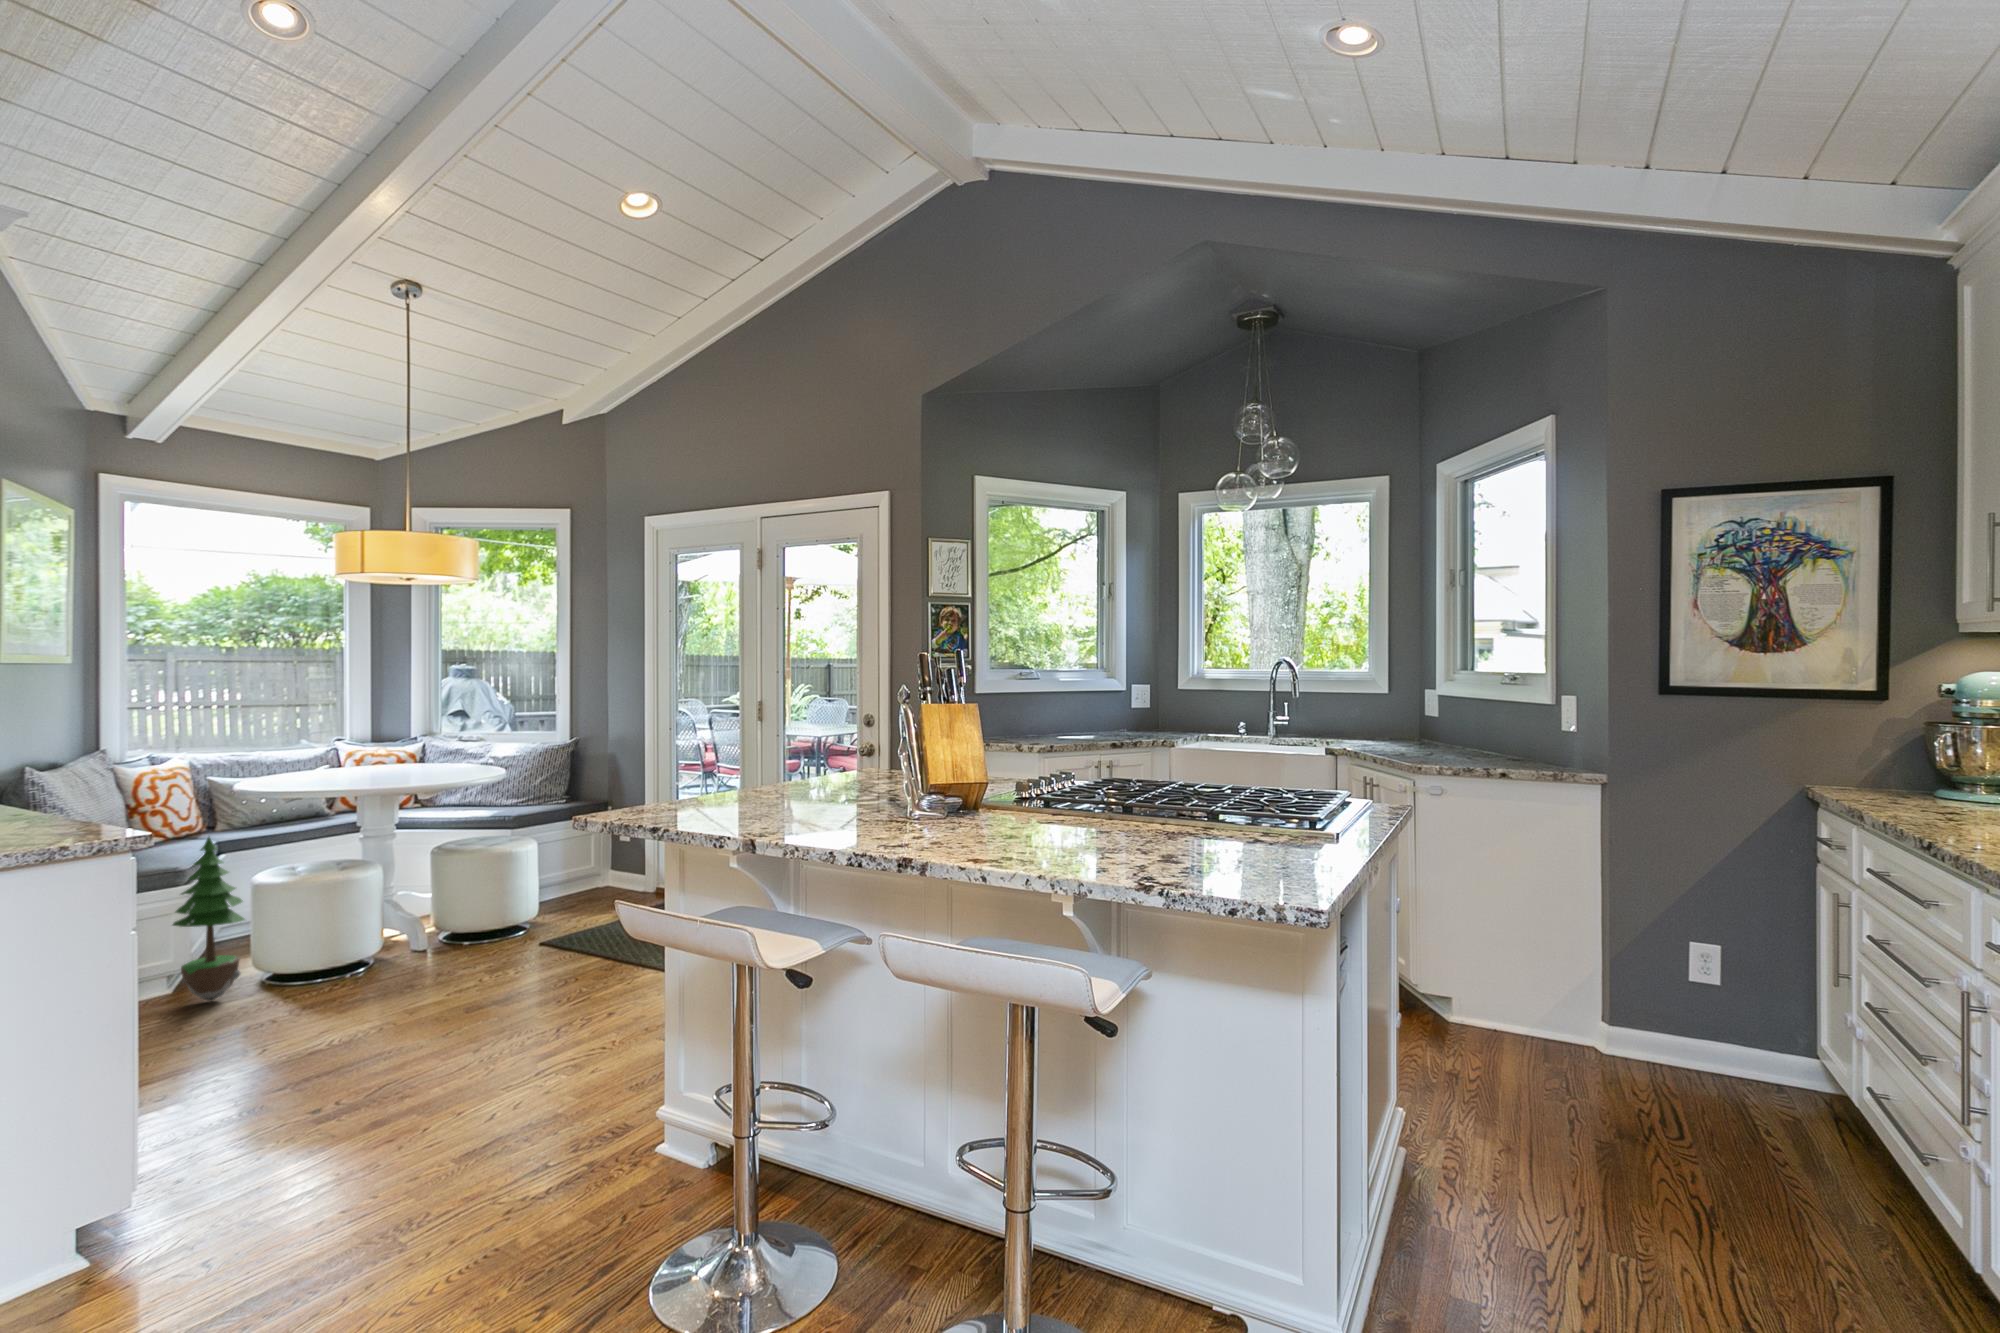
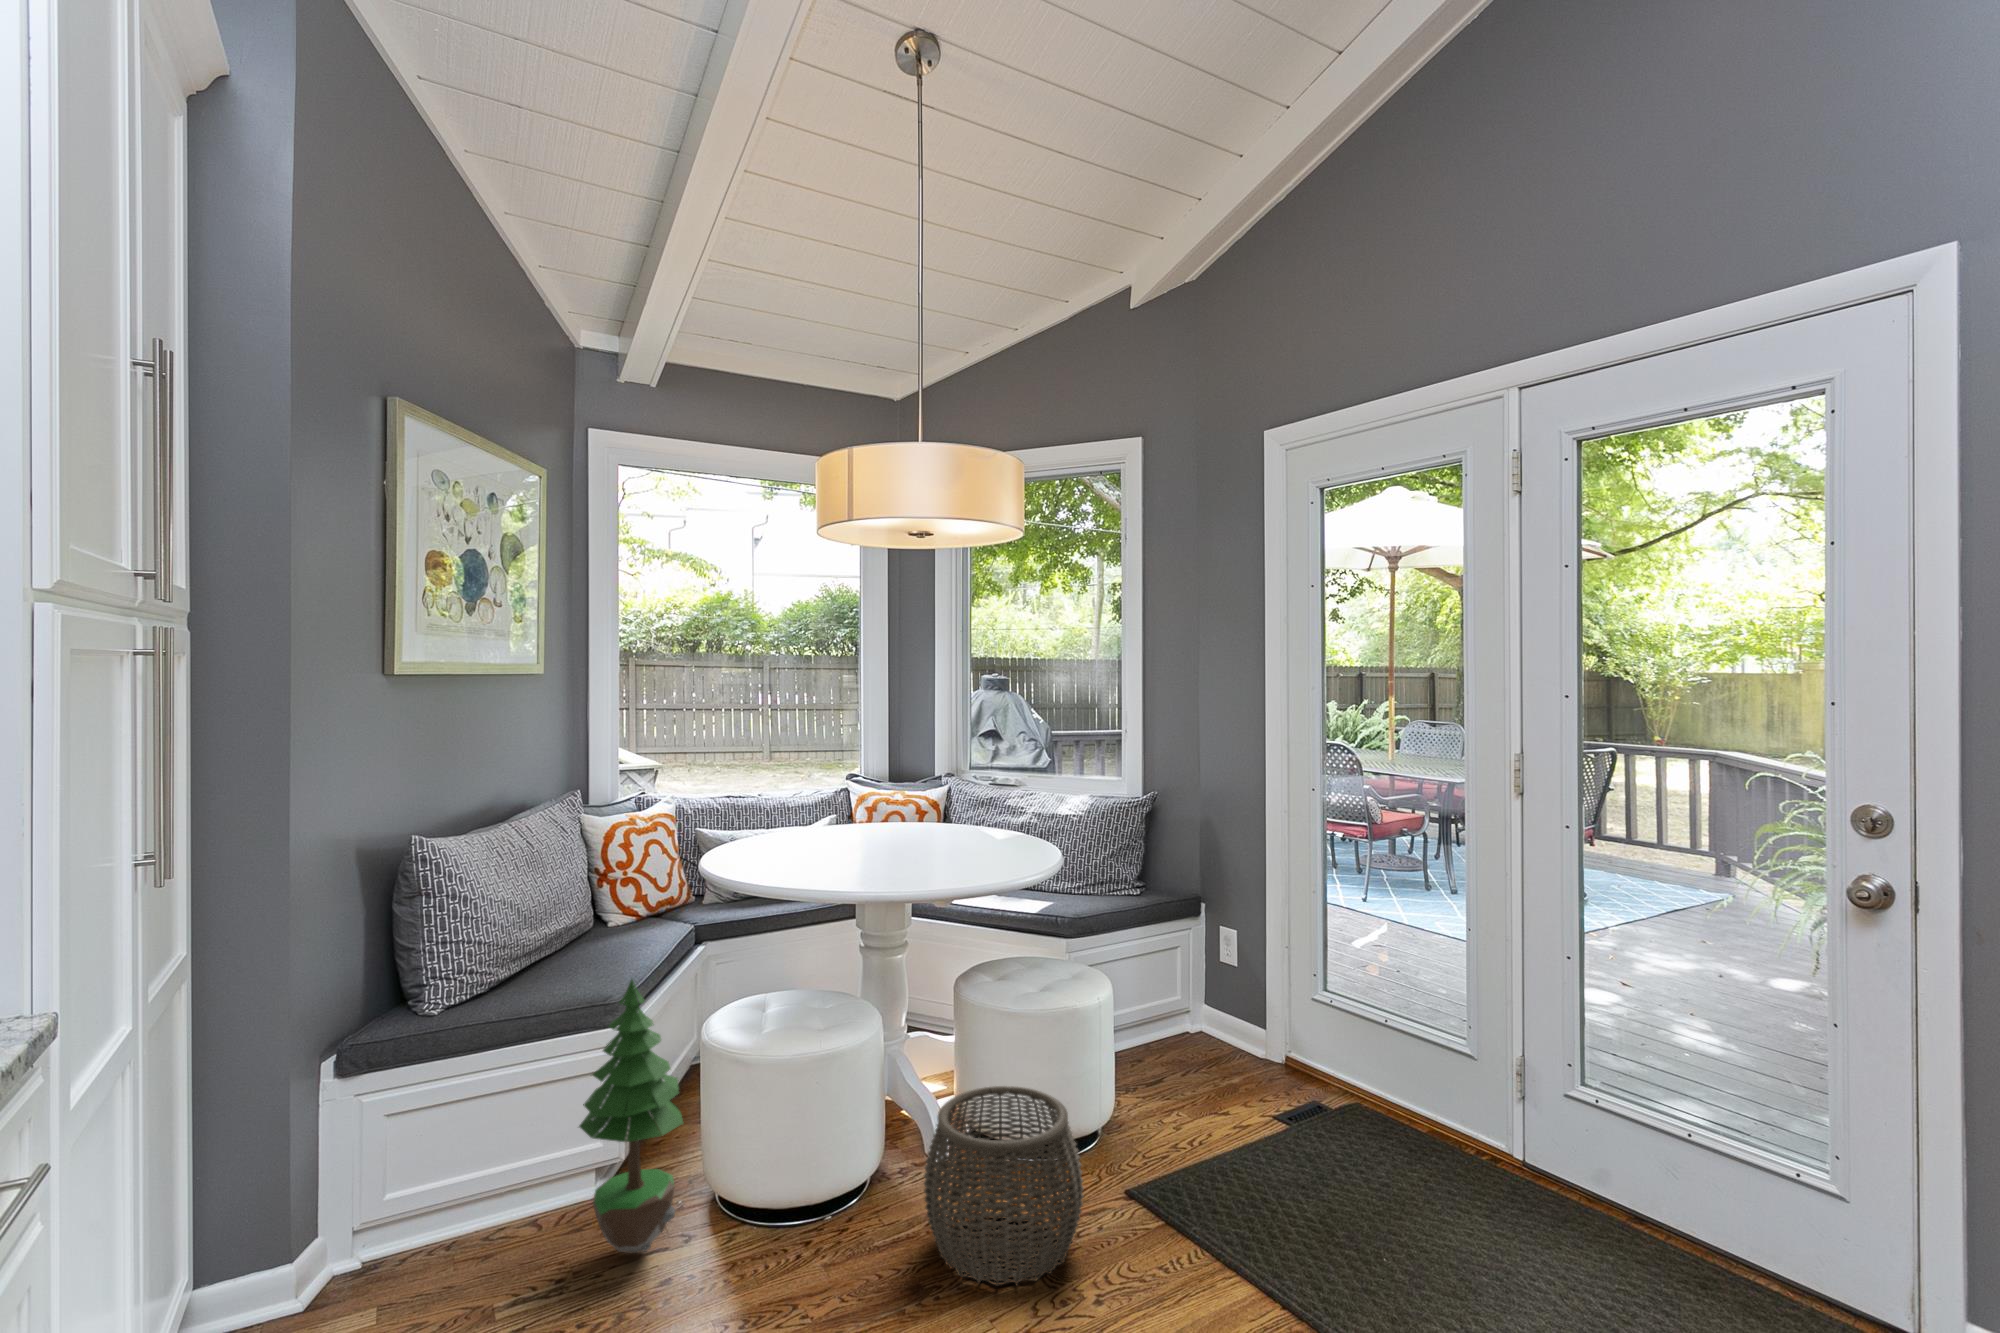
woven basket: none [410,887,510,980] -> present [924,1086,1084,1286]

